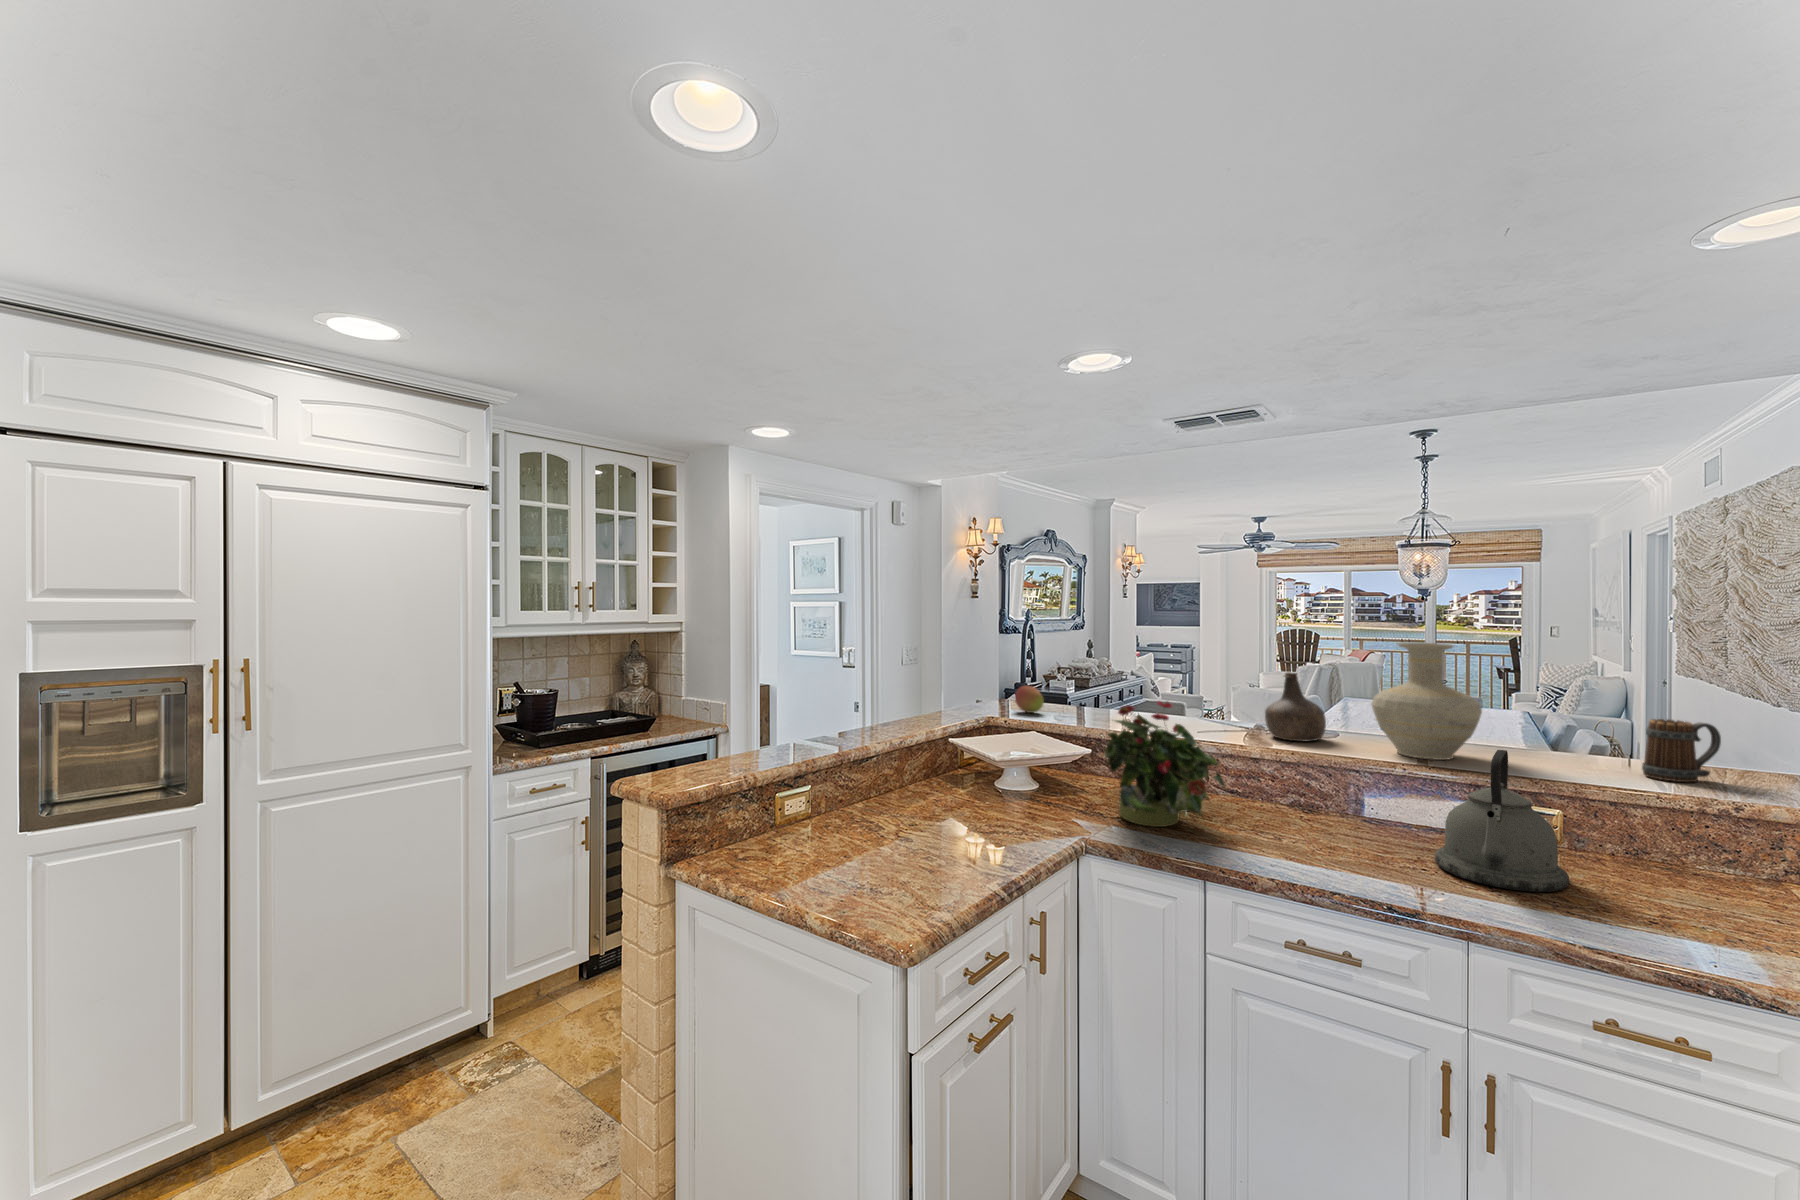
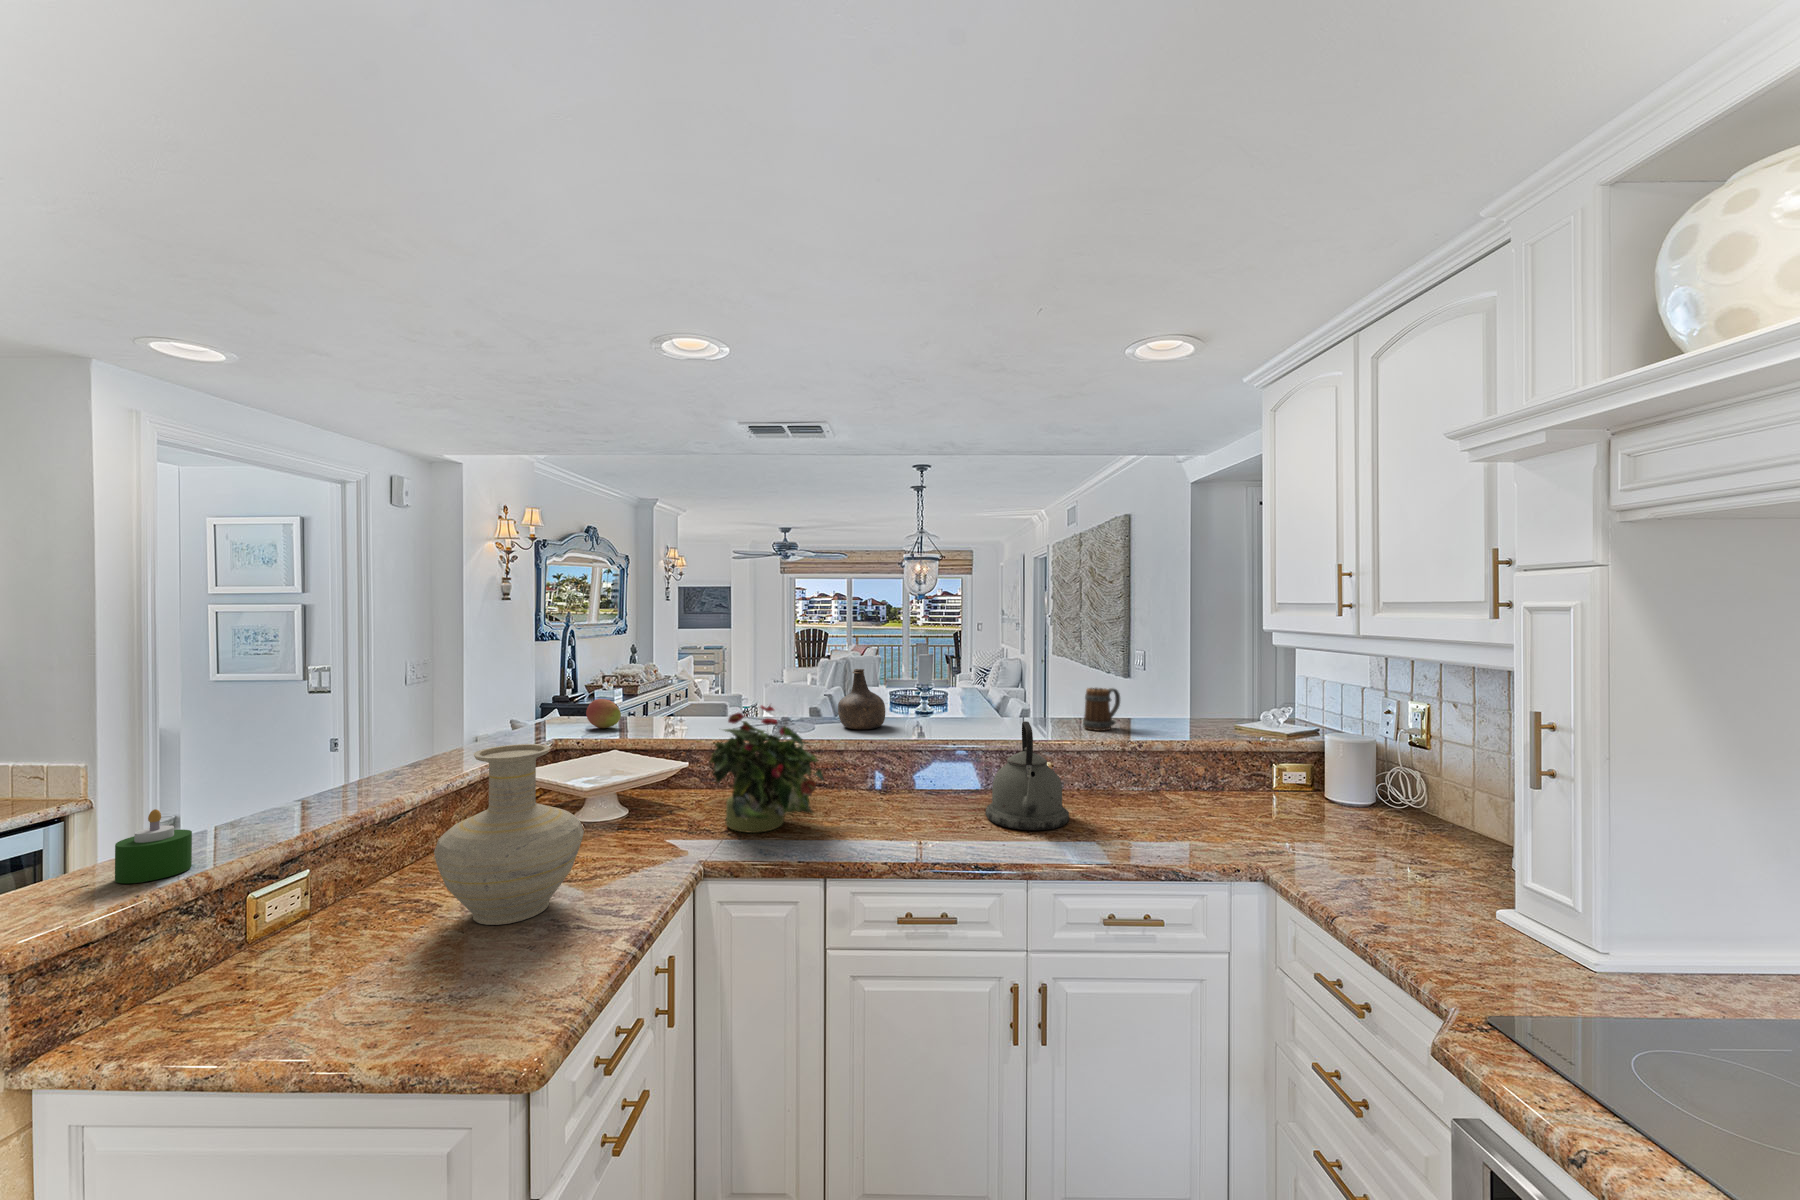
vase: present [1372,643,1482,760] -> present [434,744,584,925]
candle: none [713,729,747,773] -> present [115,809,192,883]

